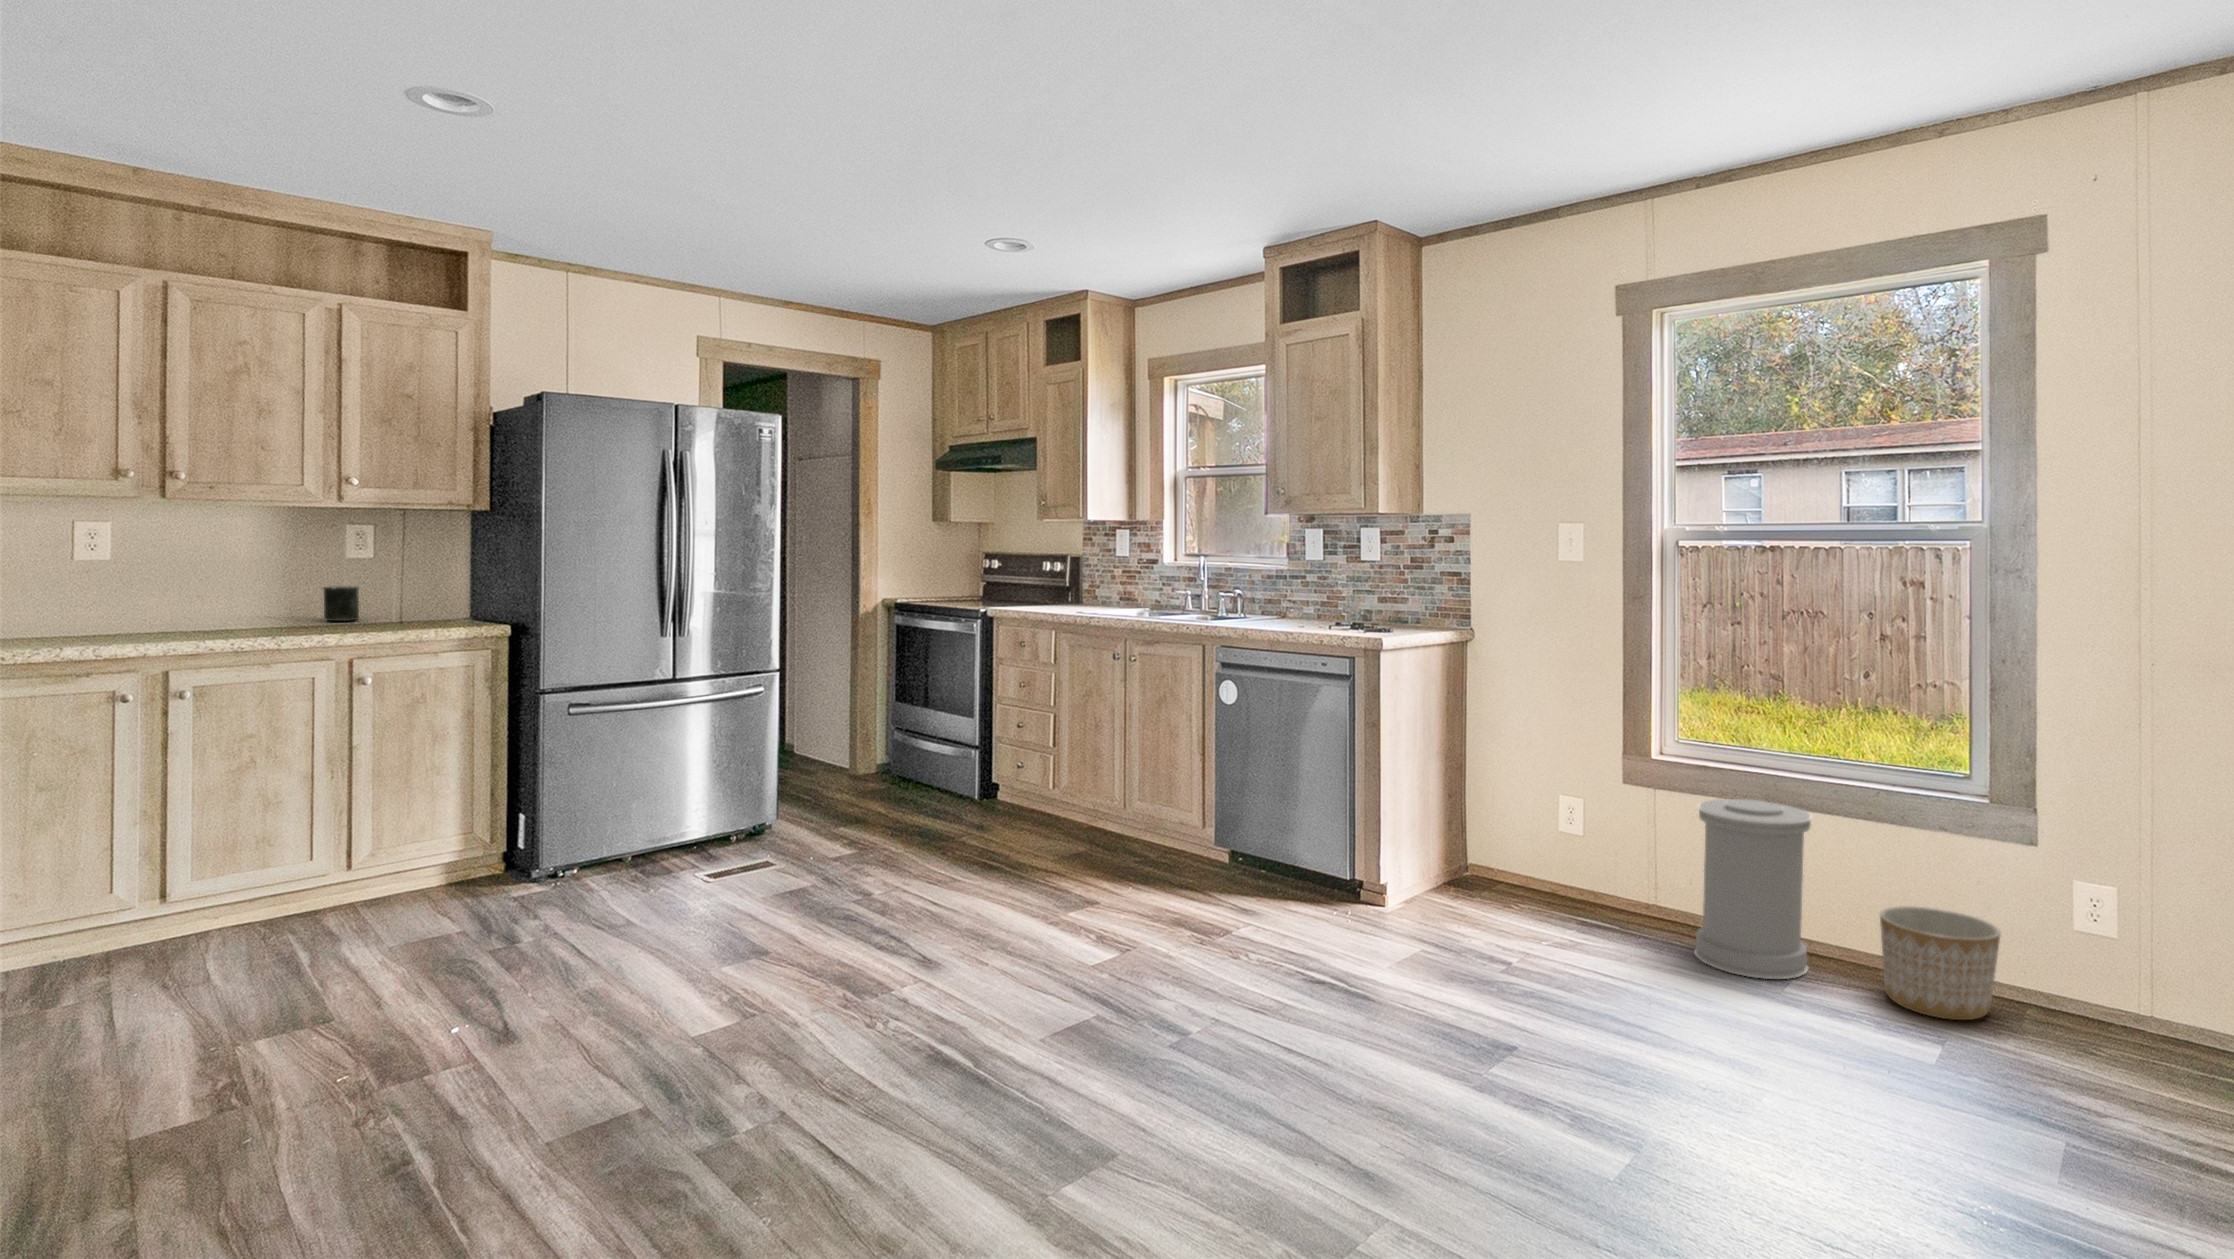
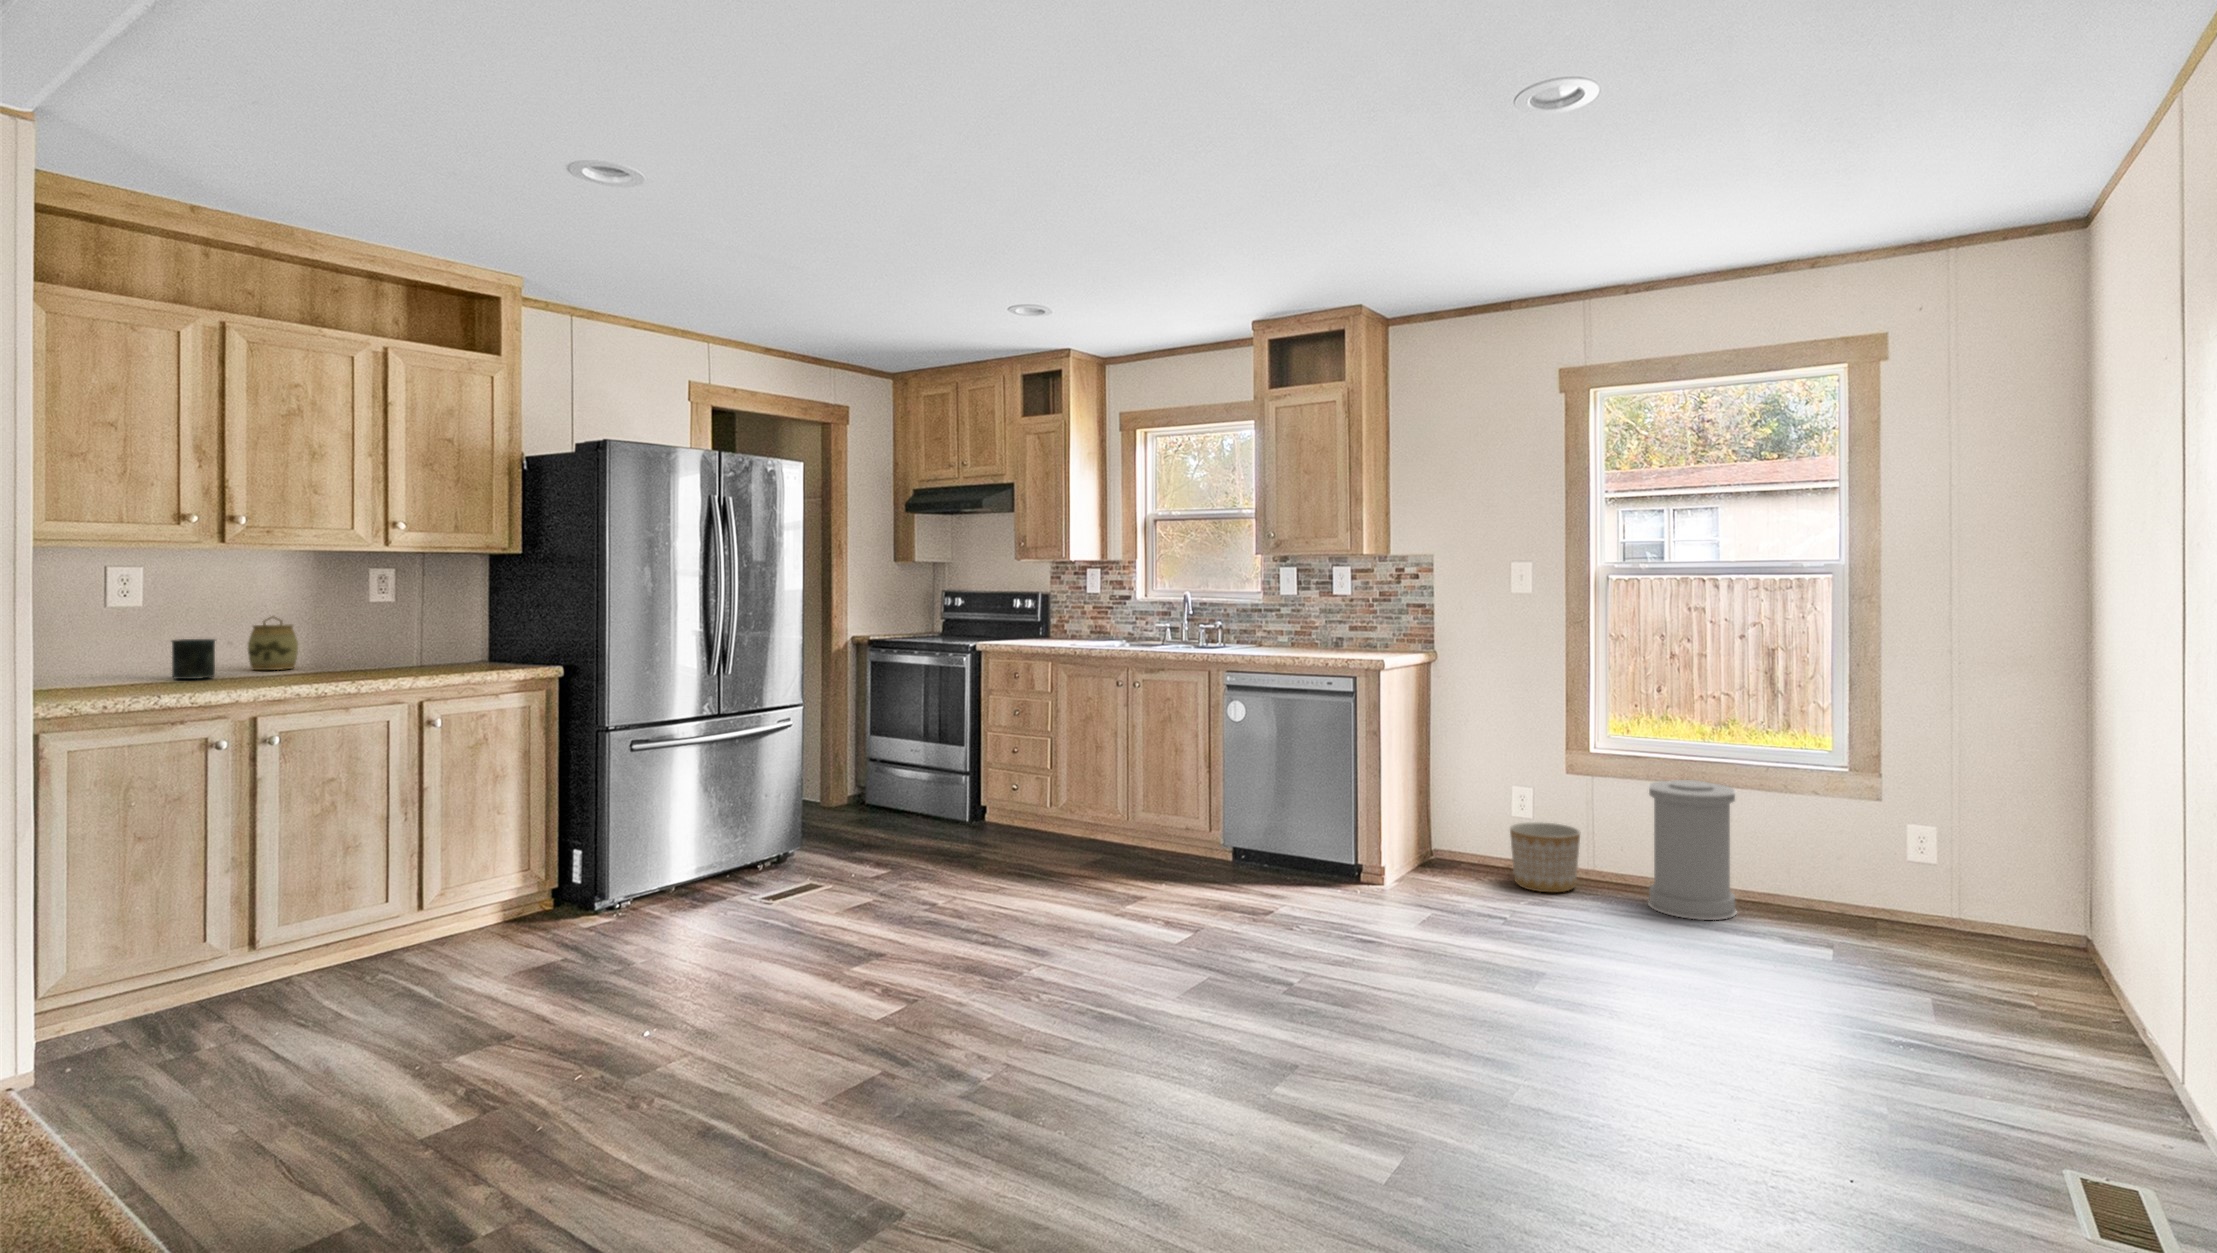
jar: none [212,571,264,625] -> present [247,616,298,670]
mug: present [323,587,359,621] -> present [172,639,215,679]
planter: present [1880,906,2001,1020] -> present [1510,822,1581,892]

